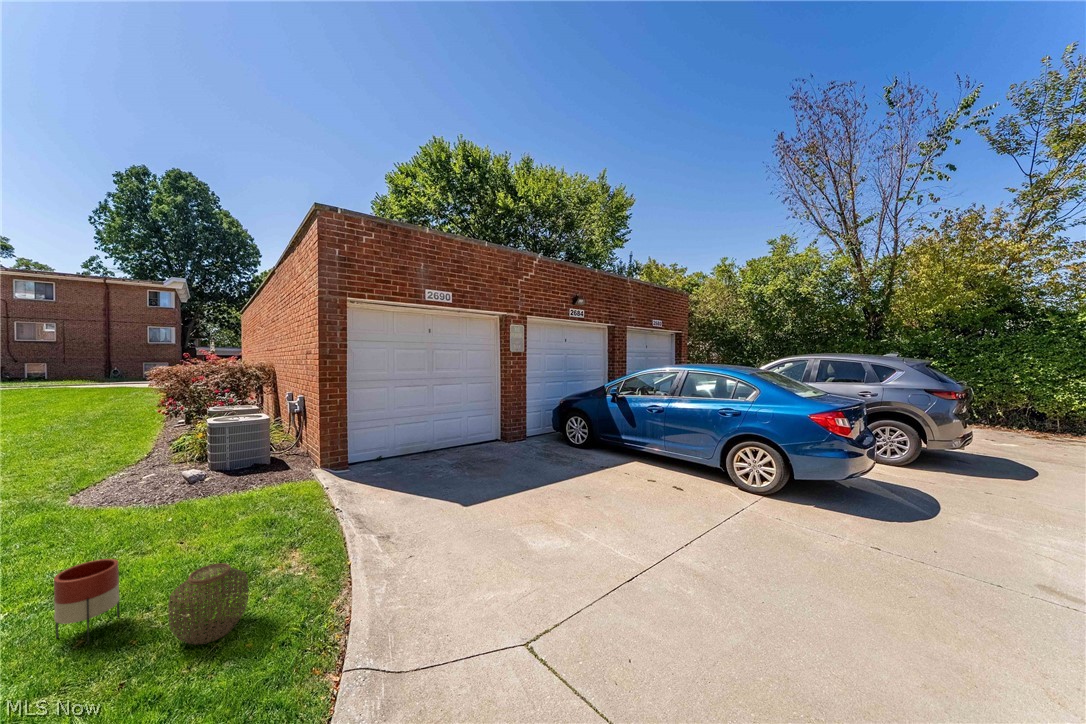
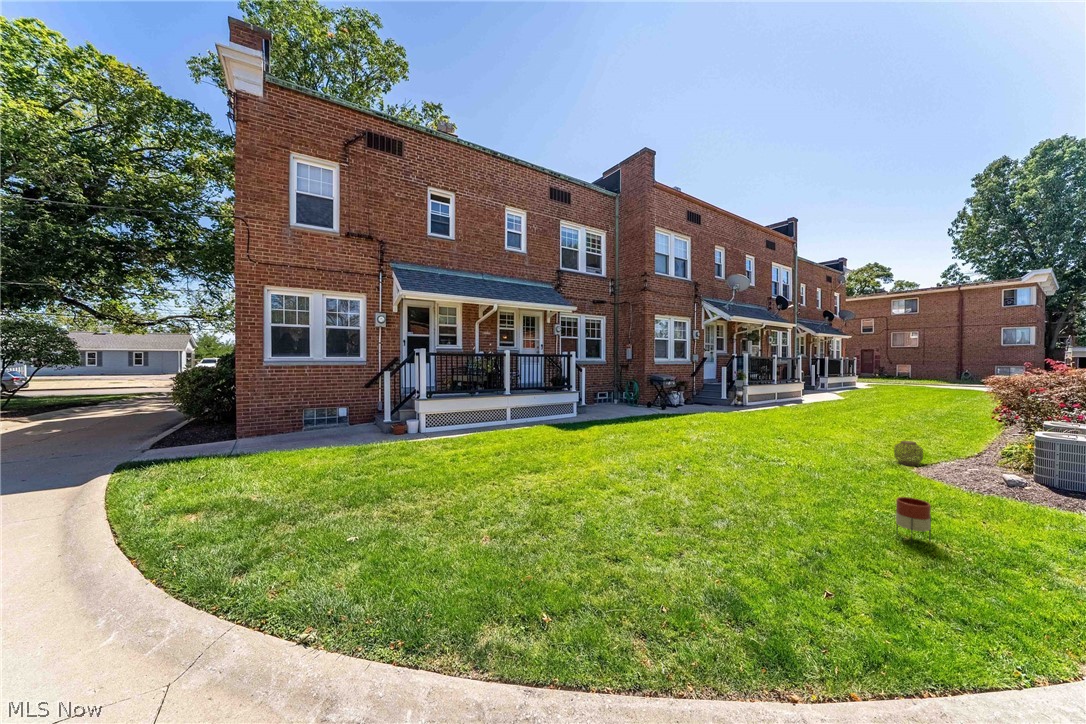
woven basket: present [169,563,248,644] -> present [894,441,923,466]

